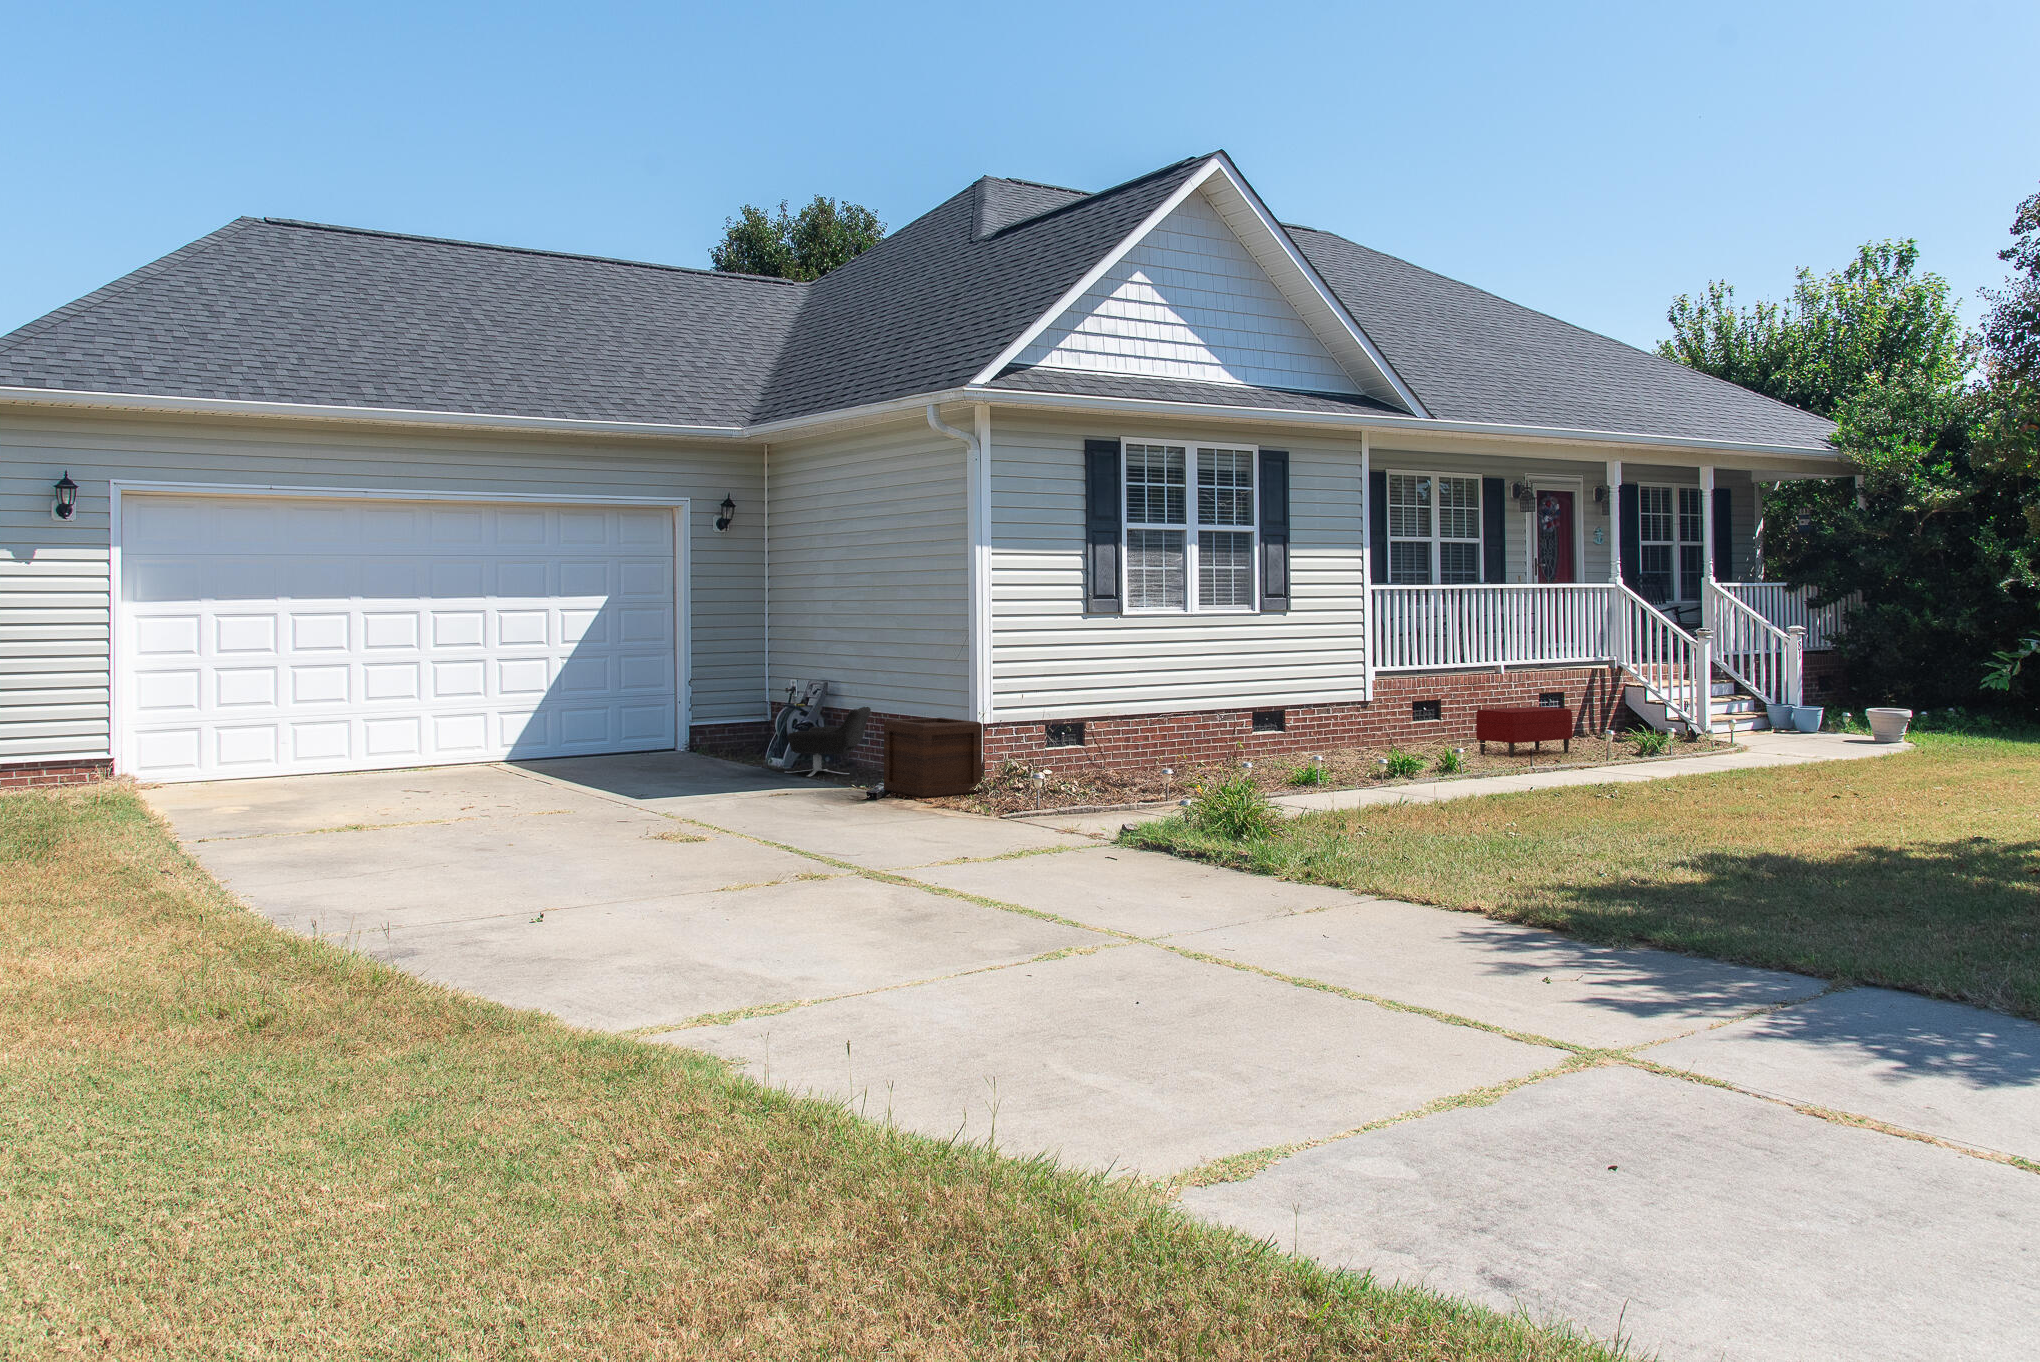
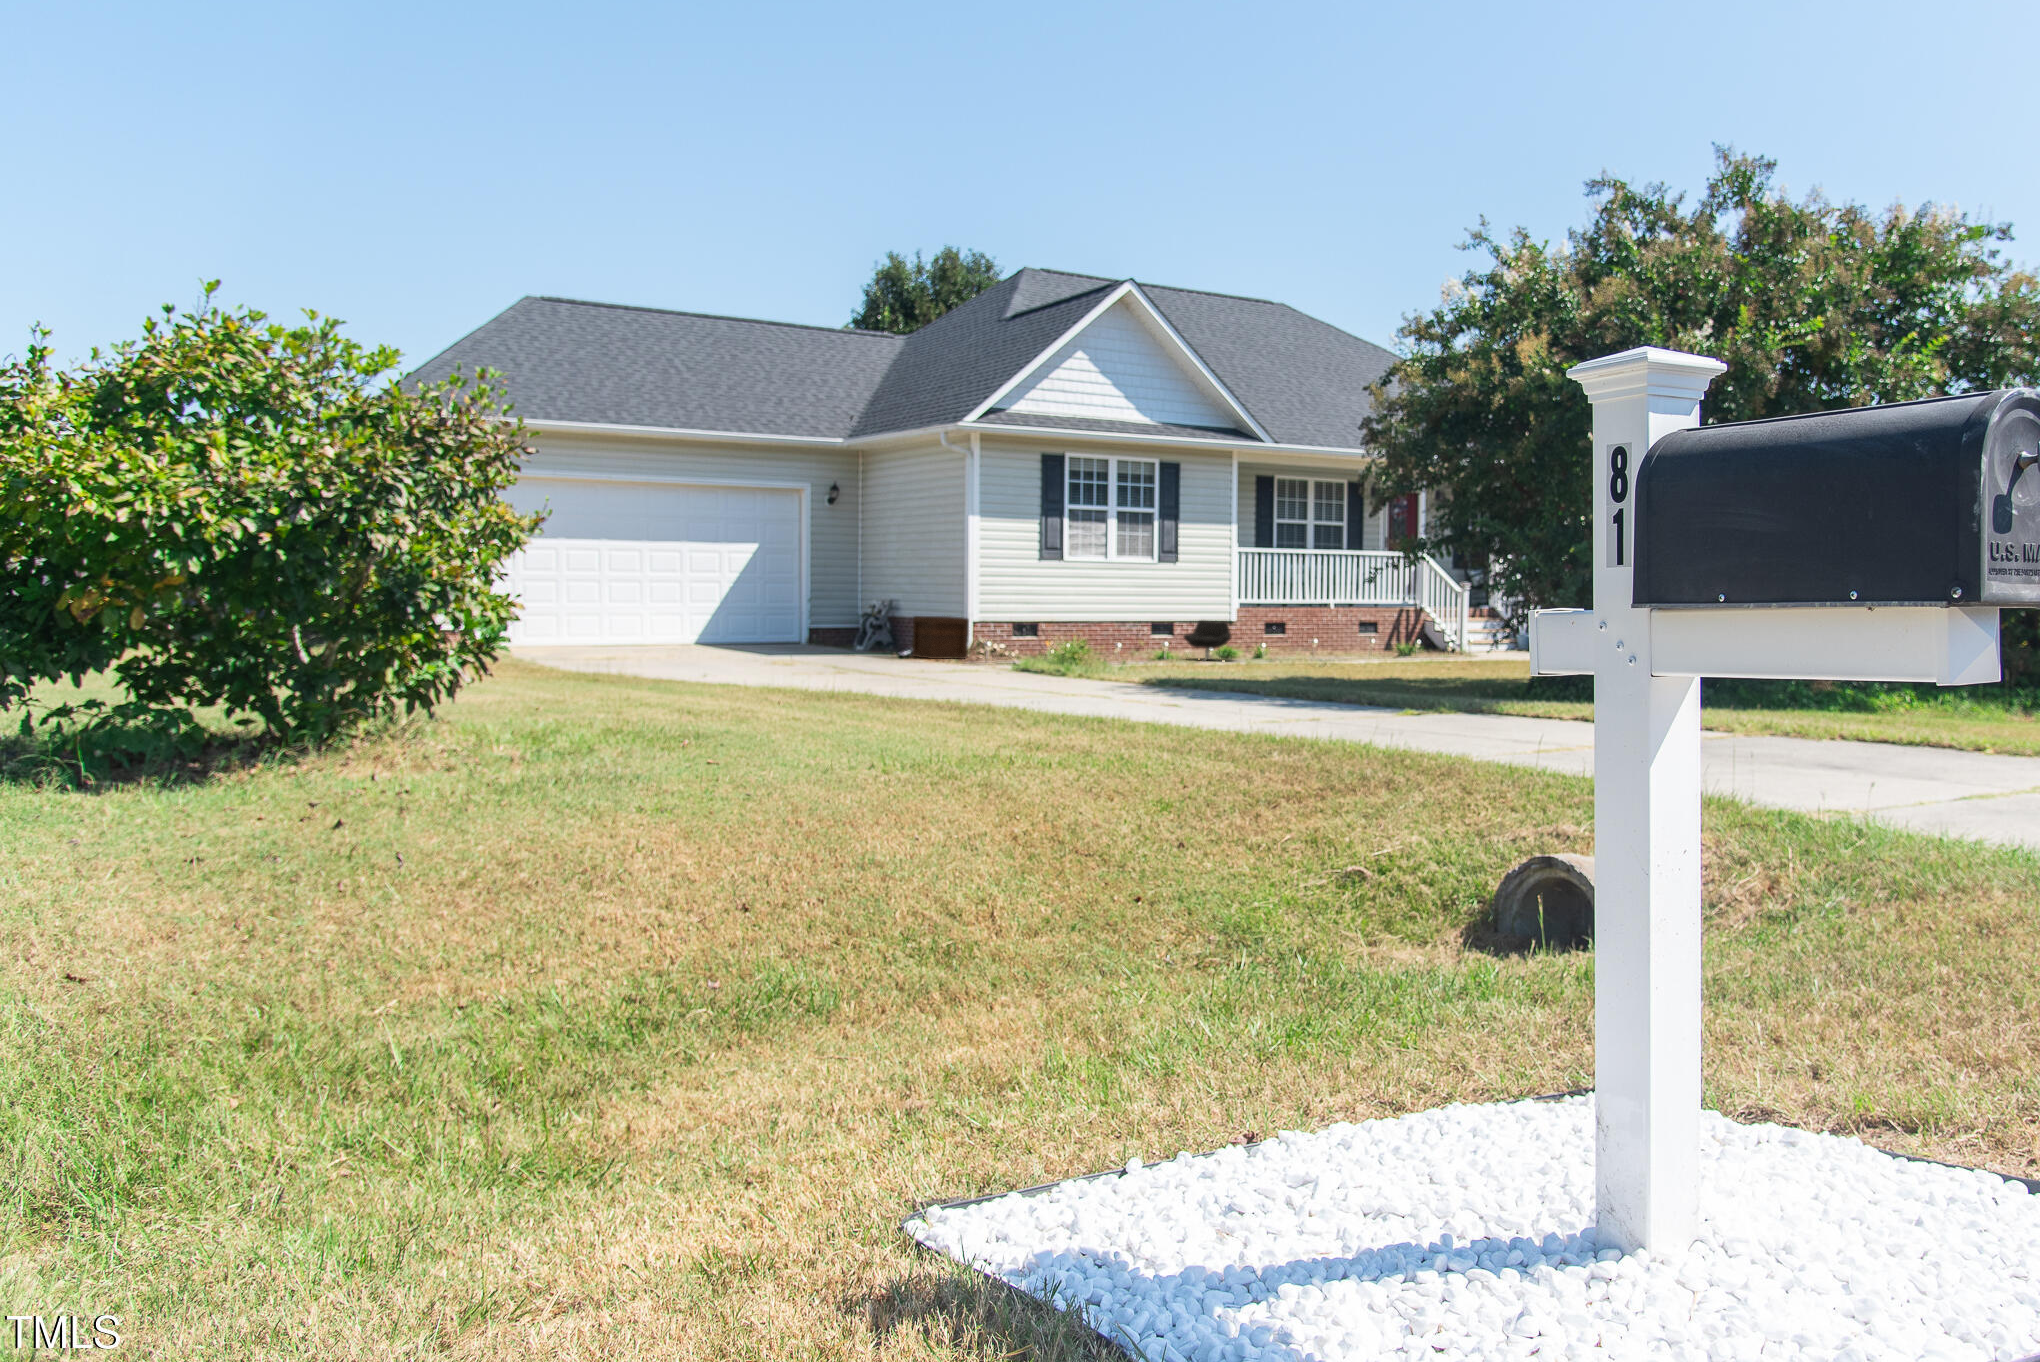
lounge chair: present [786,707,871,777] -> present [1183,620,1232,660]
bench: present [1476,707,1572,757] -> none [1314,631,1378,660]

